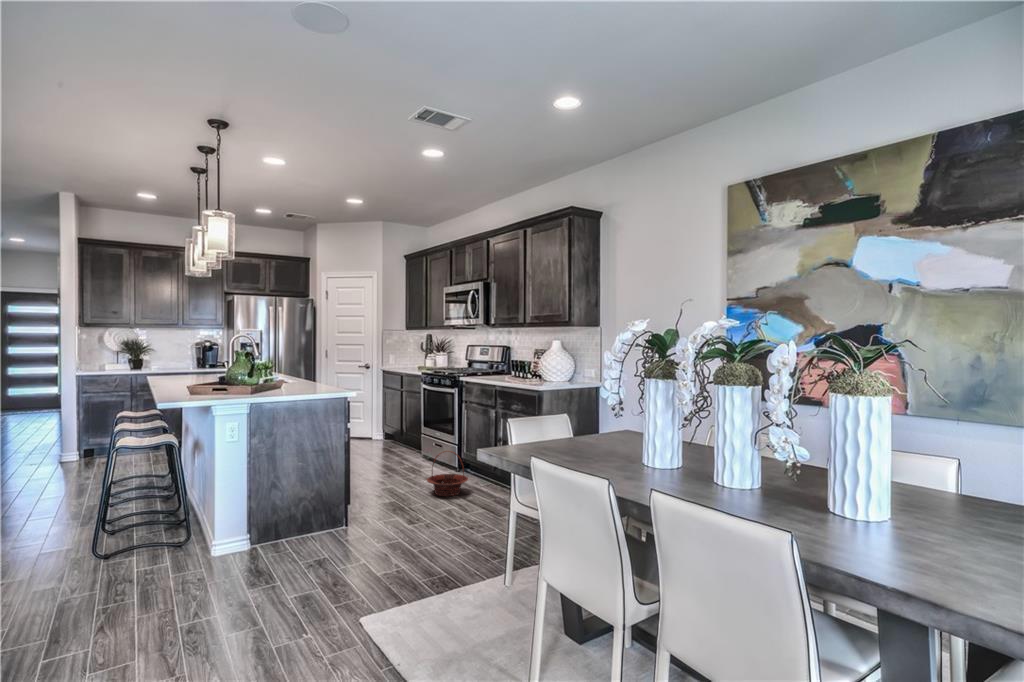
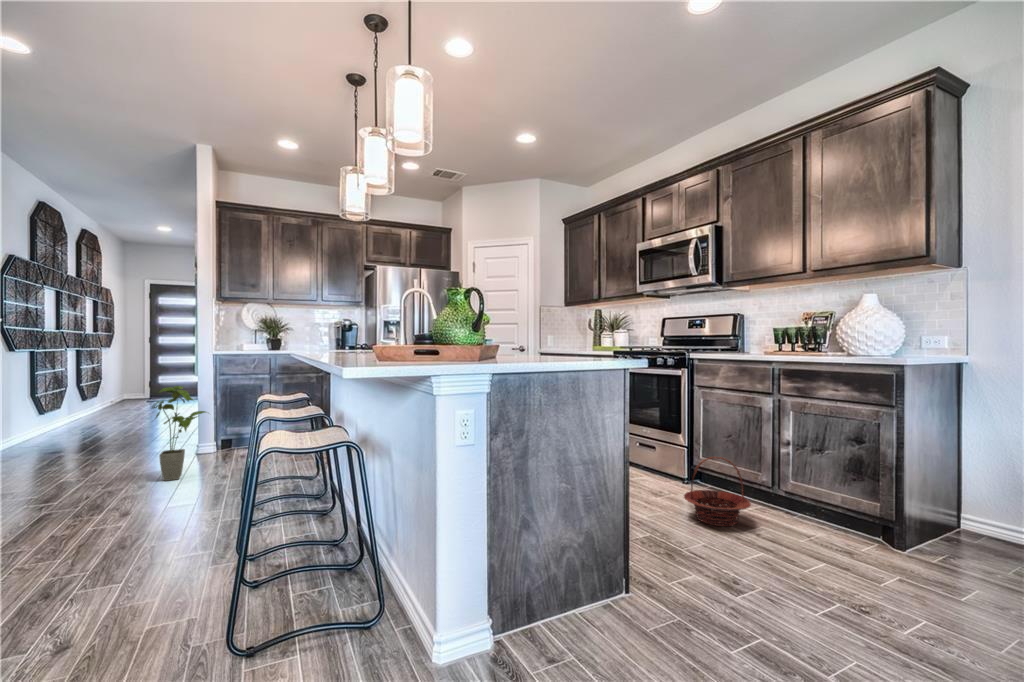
house plant: none [22,405,75,482] -> present [152,386,206,481]

